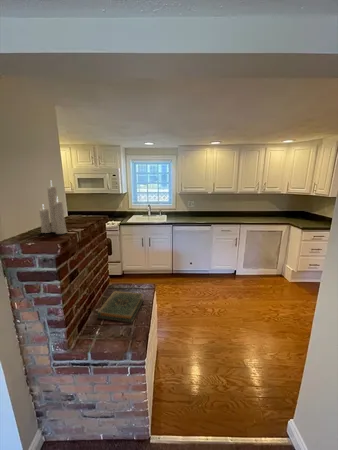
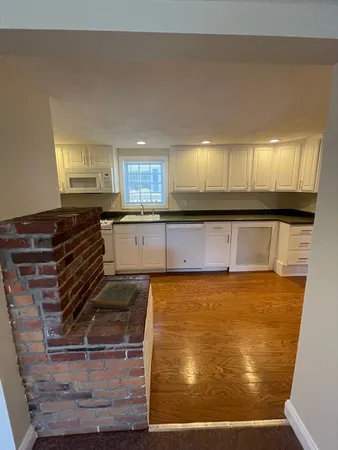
candle: present [40,186,67,234] -> none [34,160,62,217]

